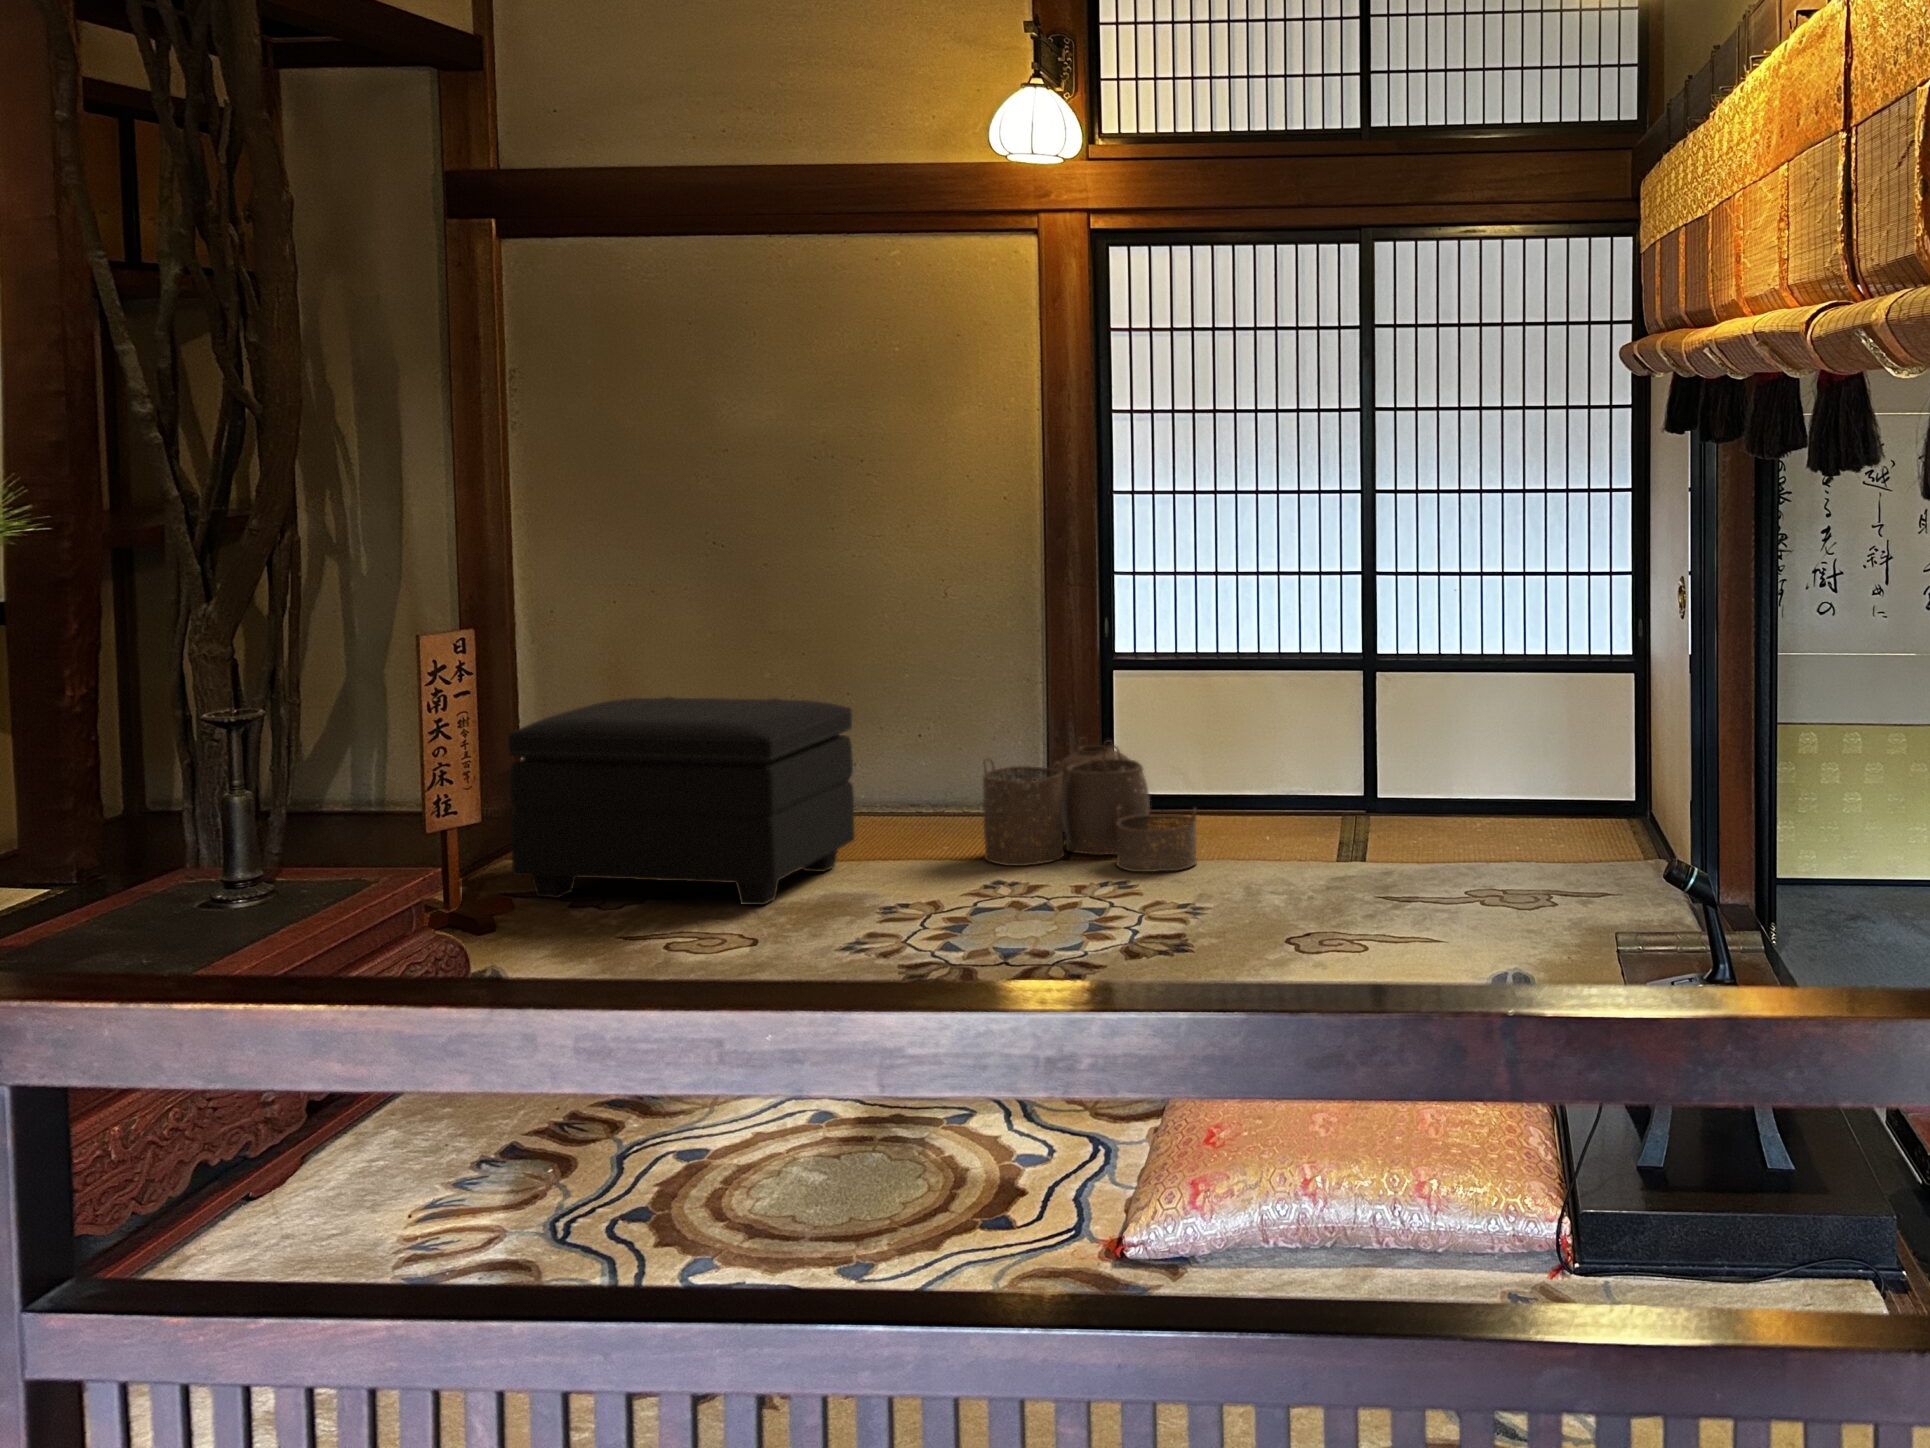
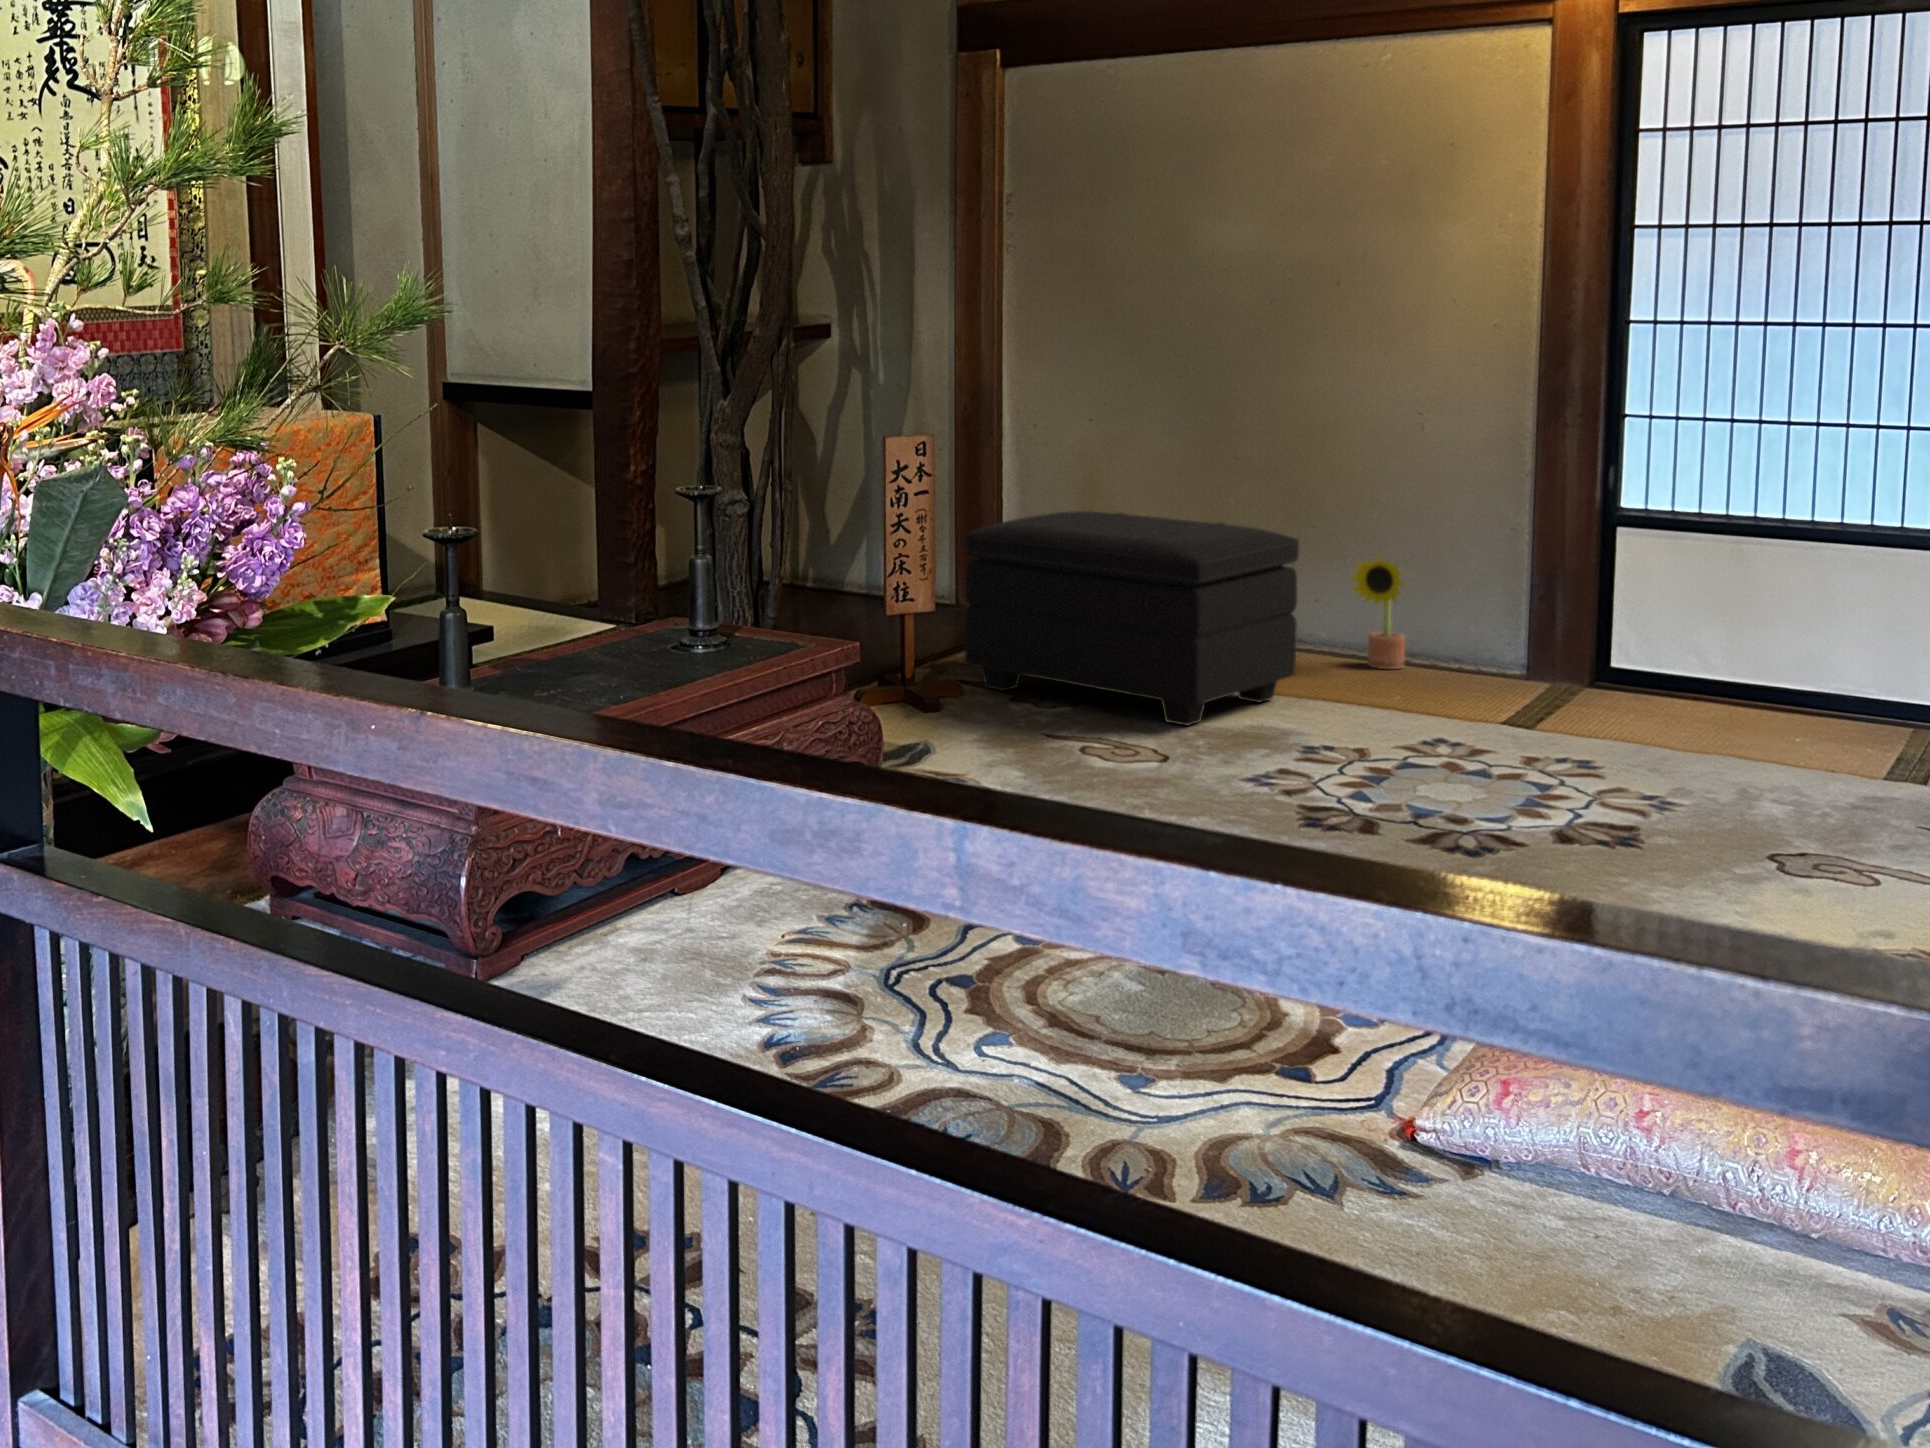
decorative plant: none [886,716,940,824] -> present [1350,557,1405,669]
woven basket: present [983,743,1197,872] -> none [1437,596,1694,758]

